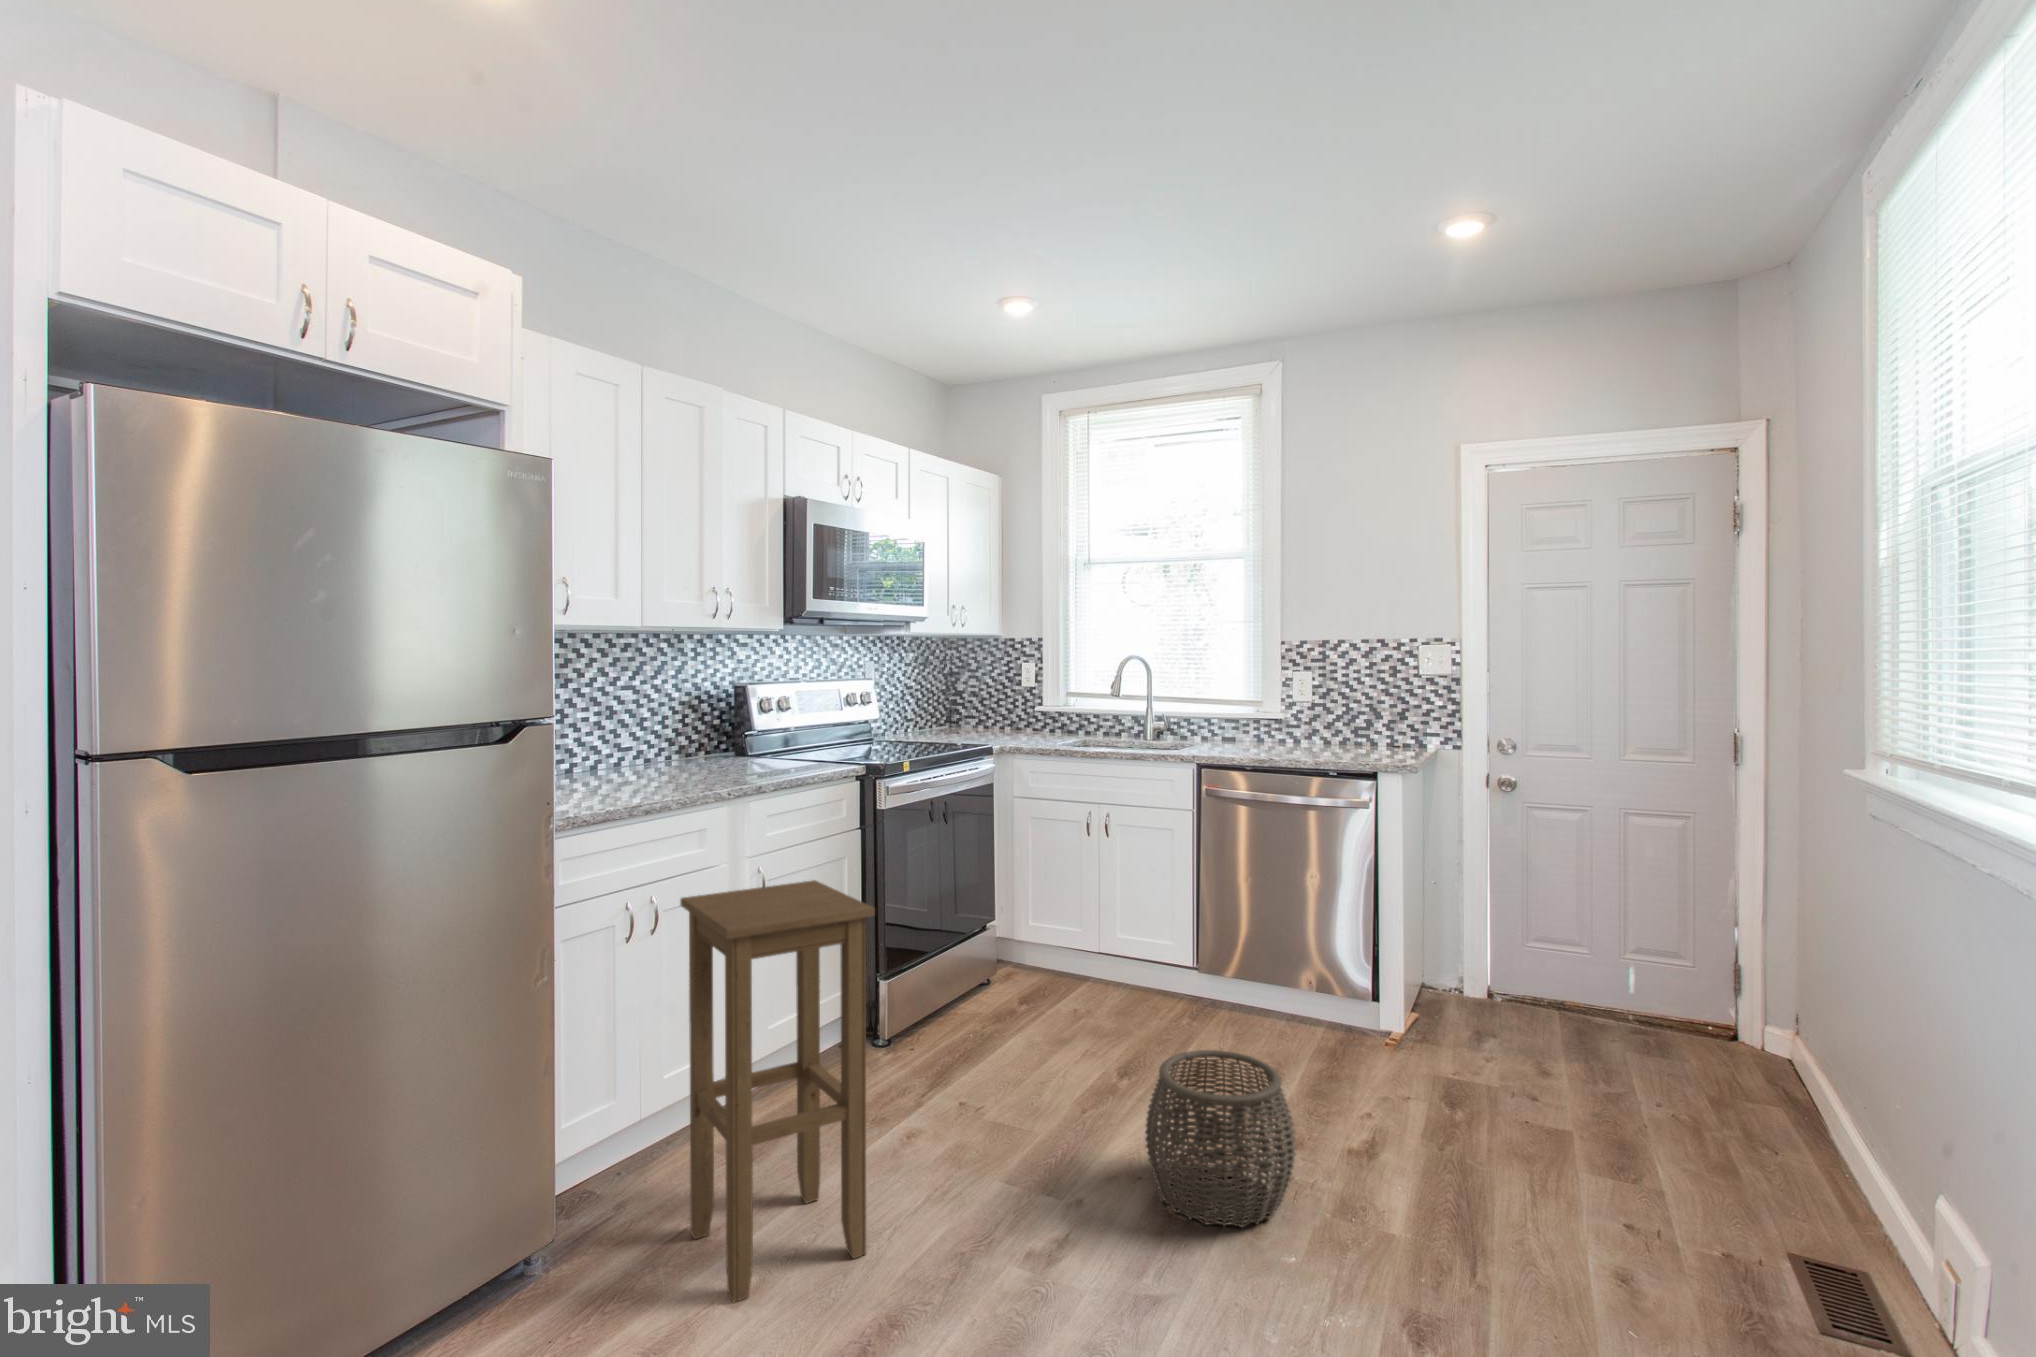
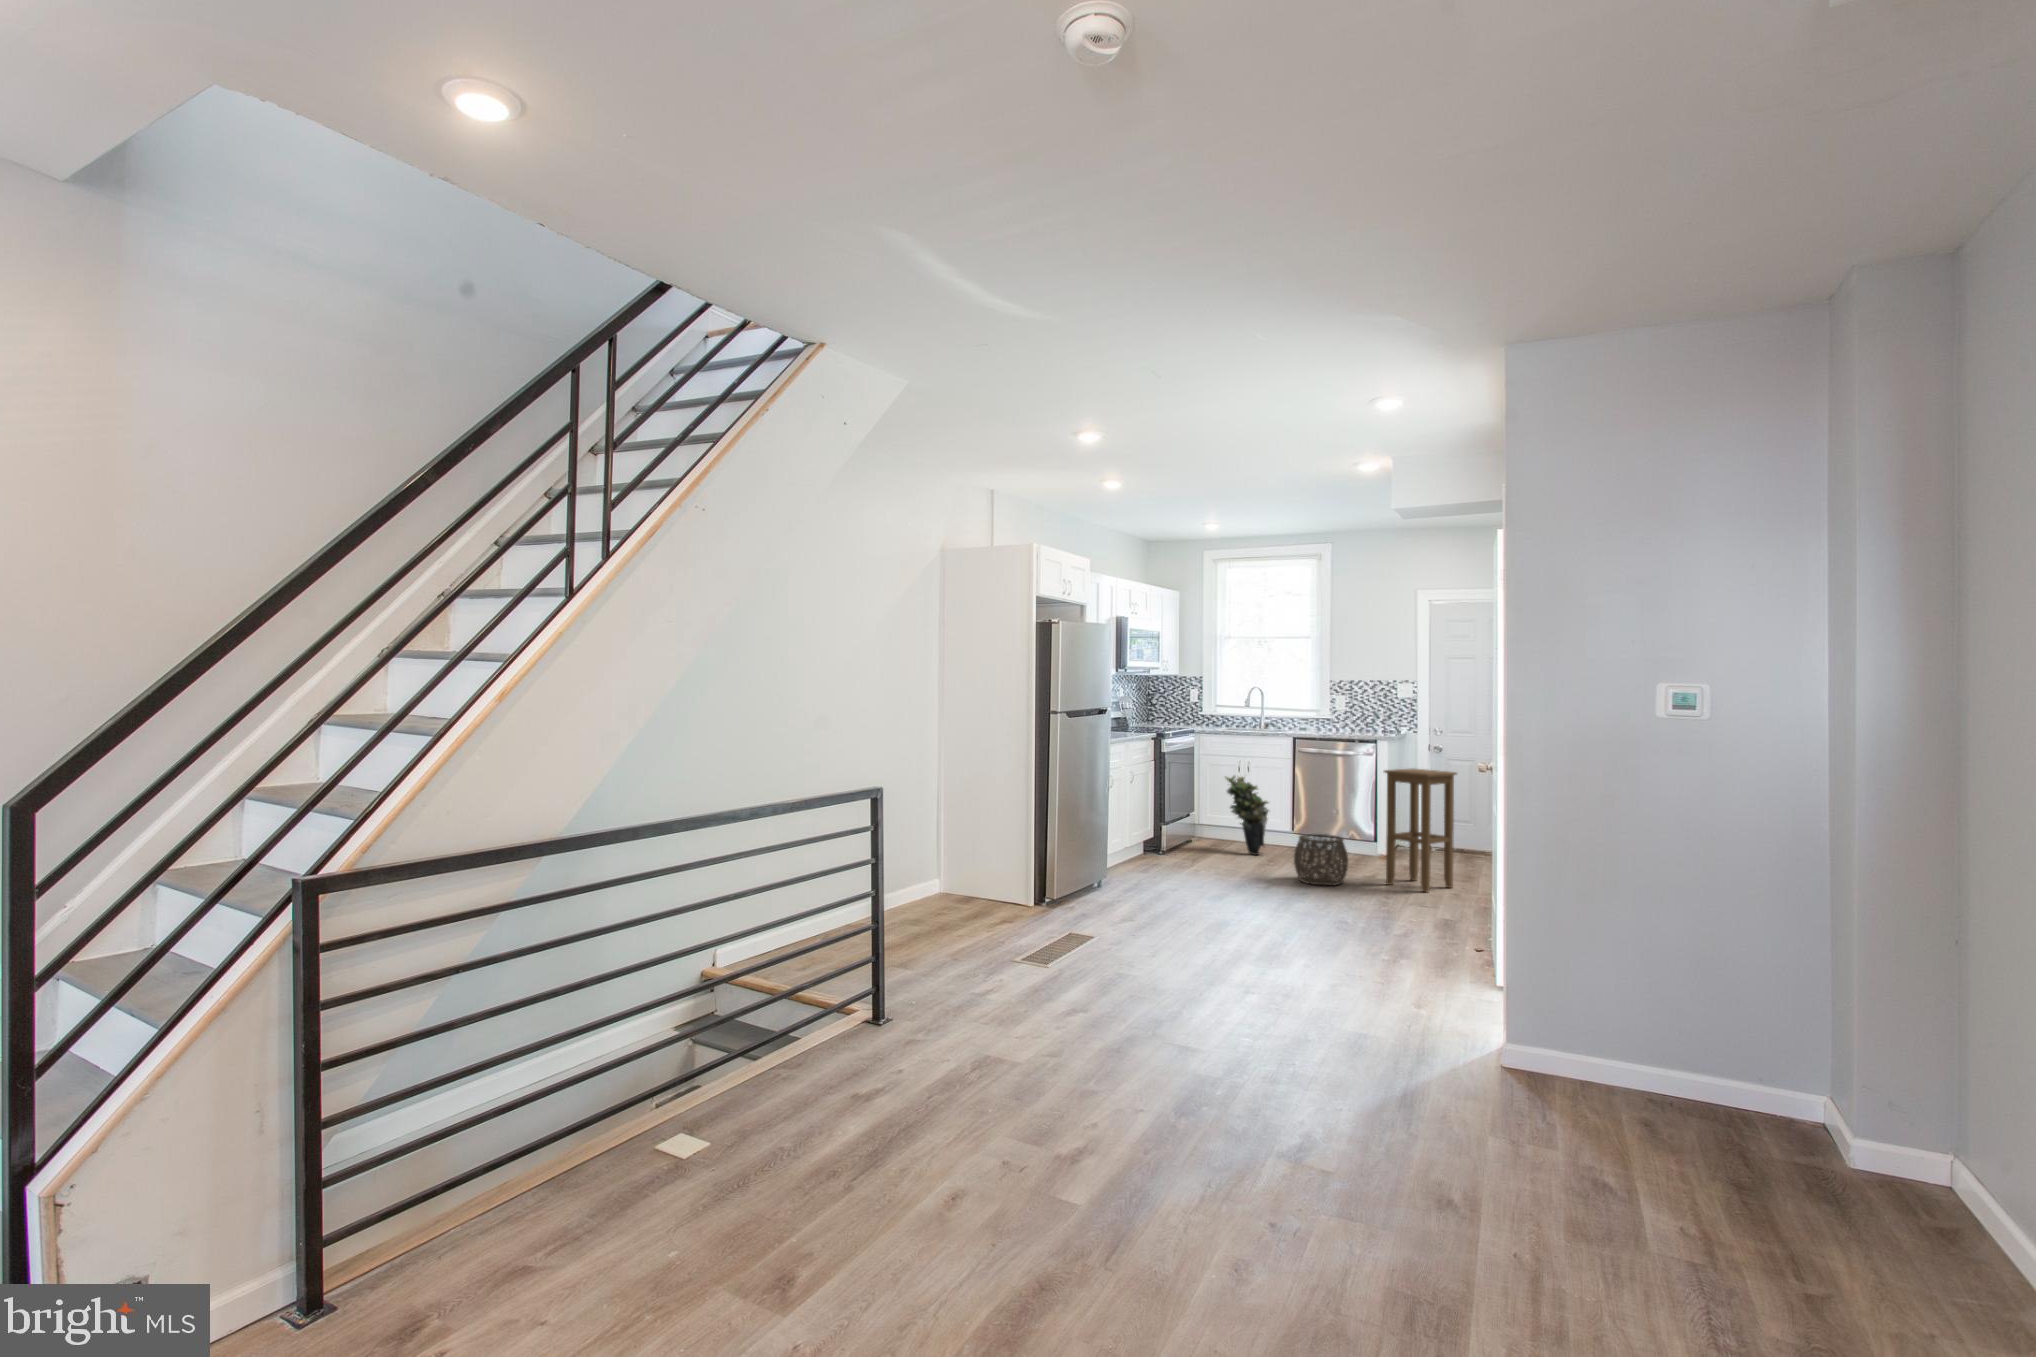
potted plant: none [1037,849,1138,1039] -> present [1226,776,1268,855]
stool: present [680,880,875,1302] -> present [1384,768,1457,892]

